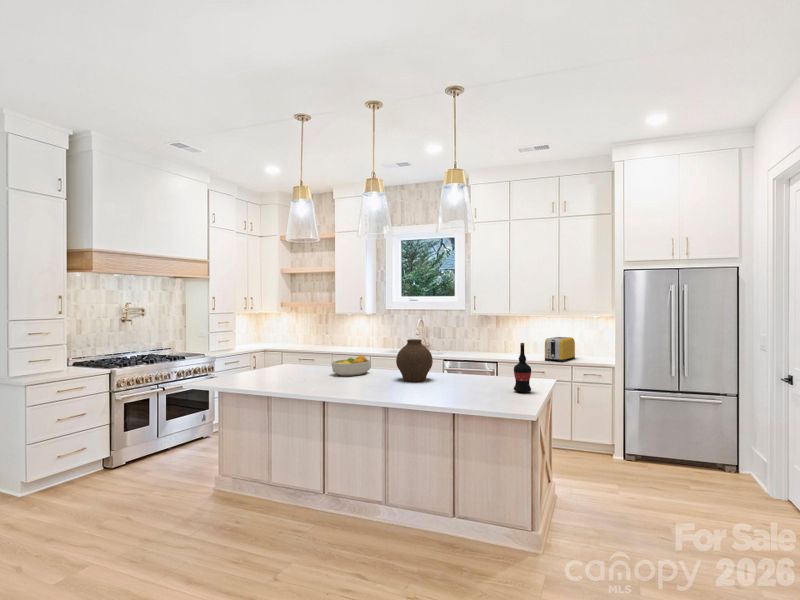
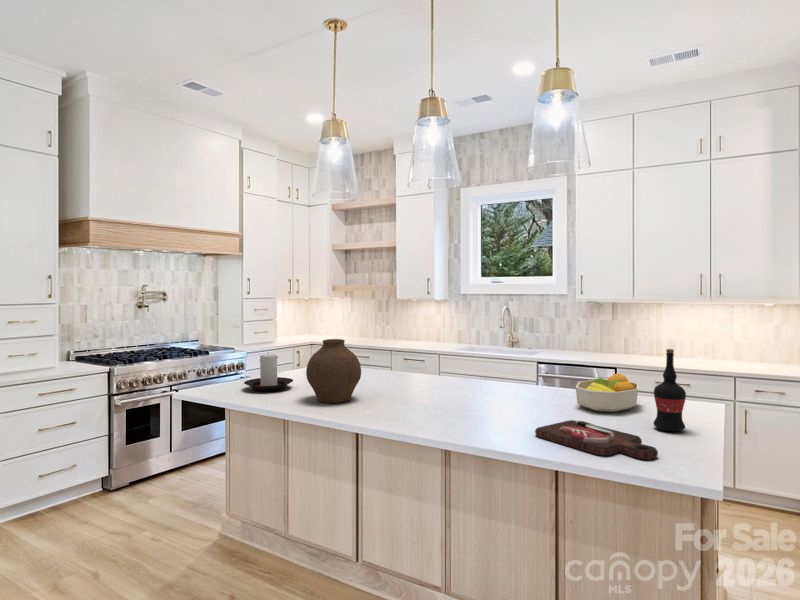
toaster: present [545,337,575,362] -> none [685,334,732,371]
vase: present [396,339,433,381] -> present [306,339,361,403]
candle holder: none [236,352,273,380] -> present [244,354,293,391]
fruit bowl: present [332,355,371,376] -> present [576,373,639,412]
cutting board: none [443,388,512,405] -> present [535,420,658,460]

